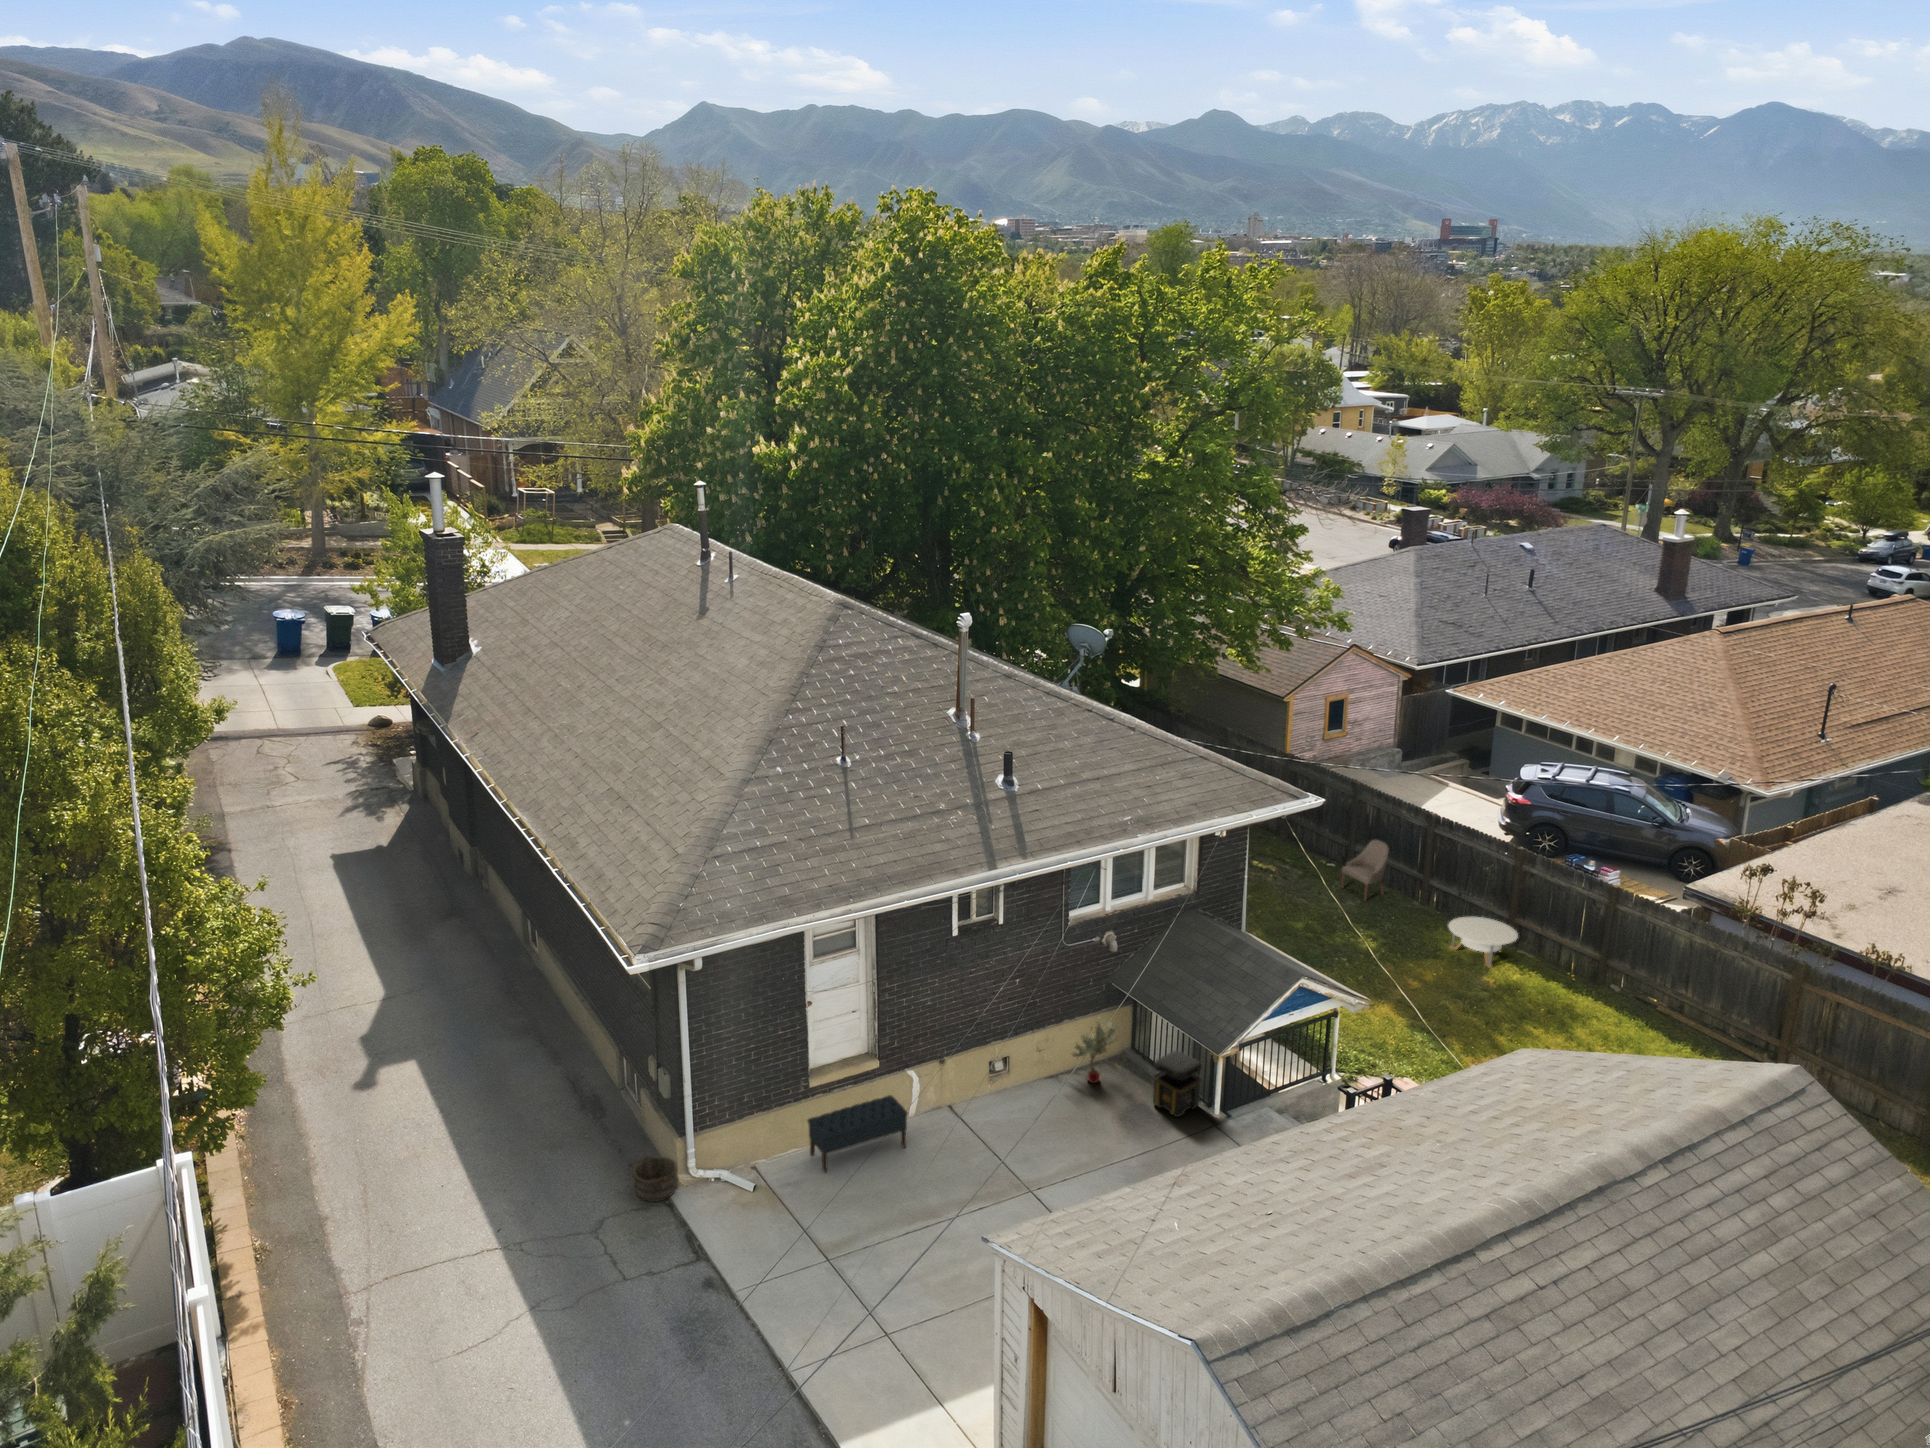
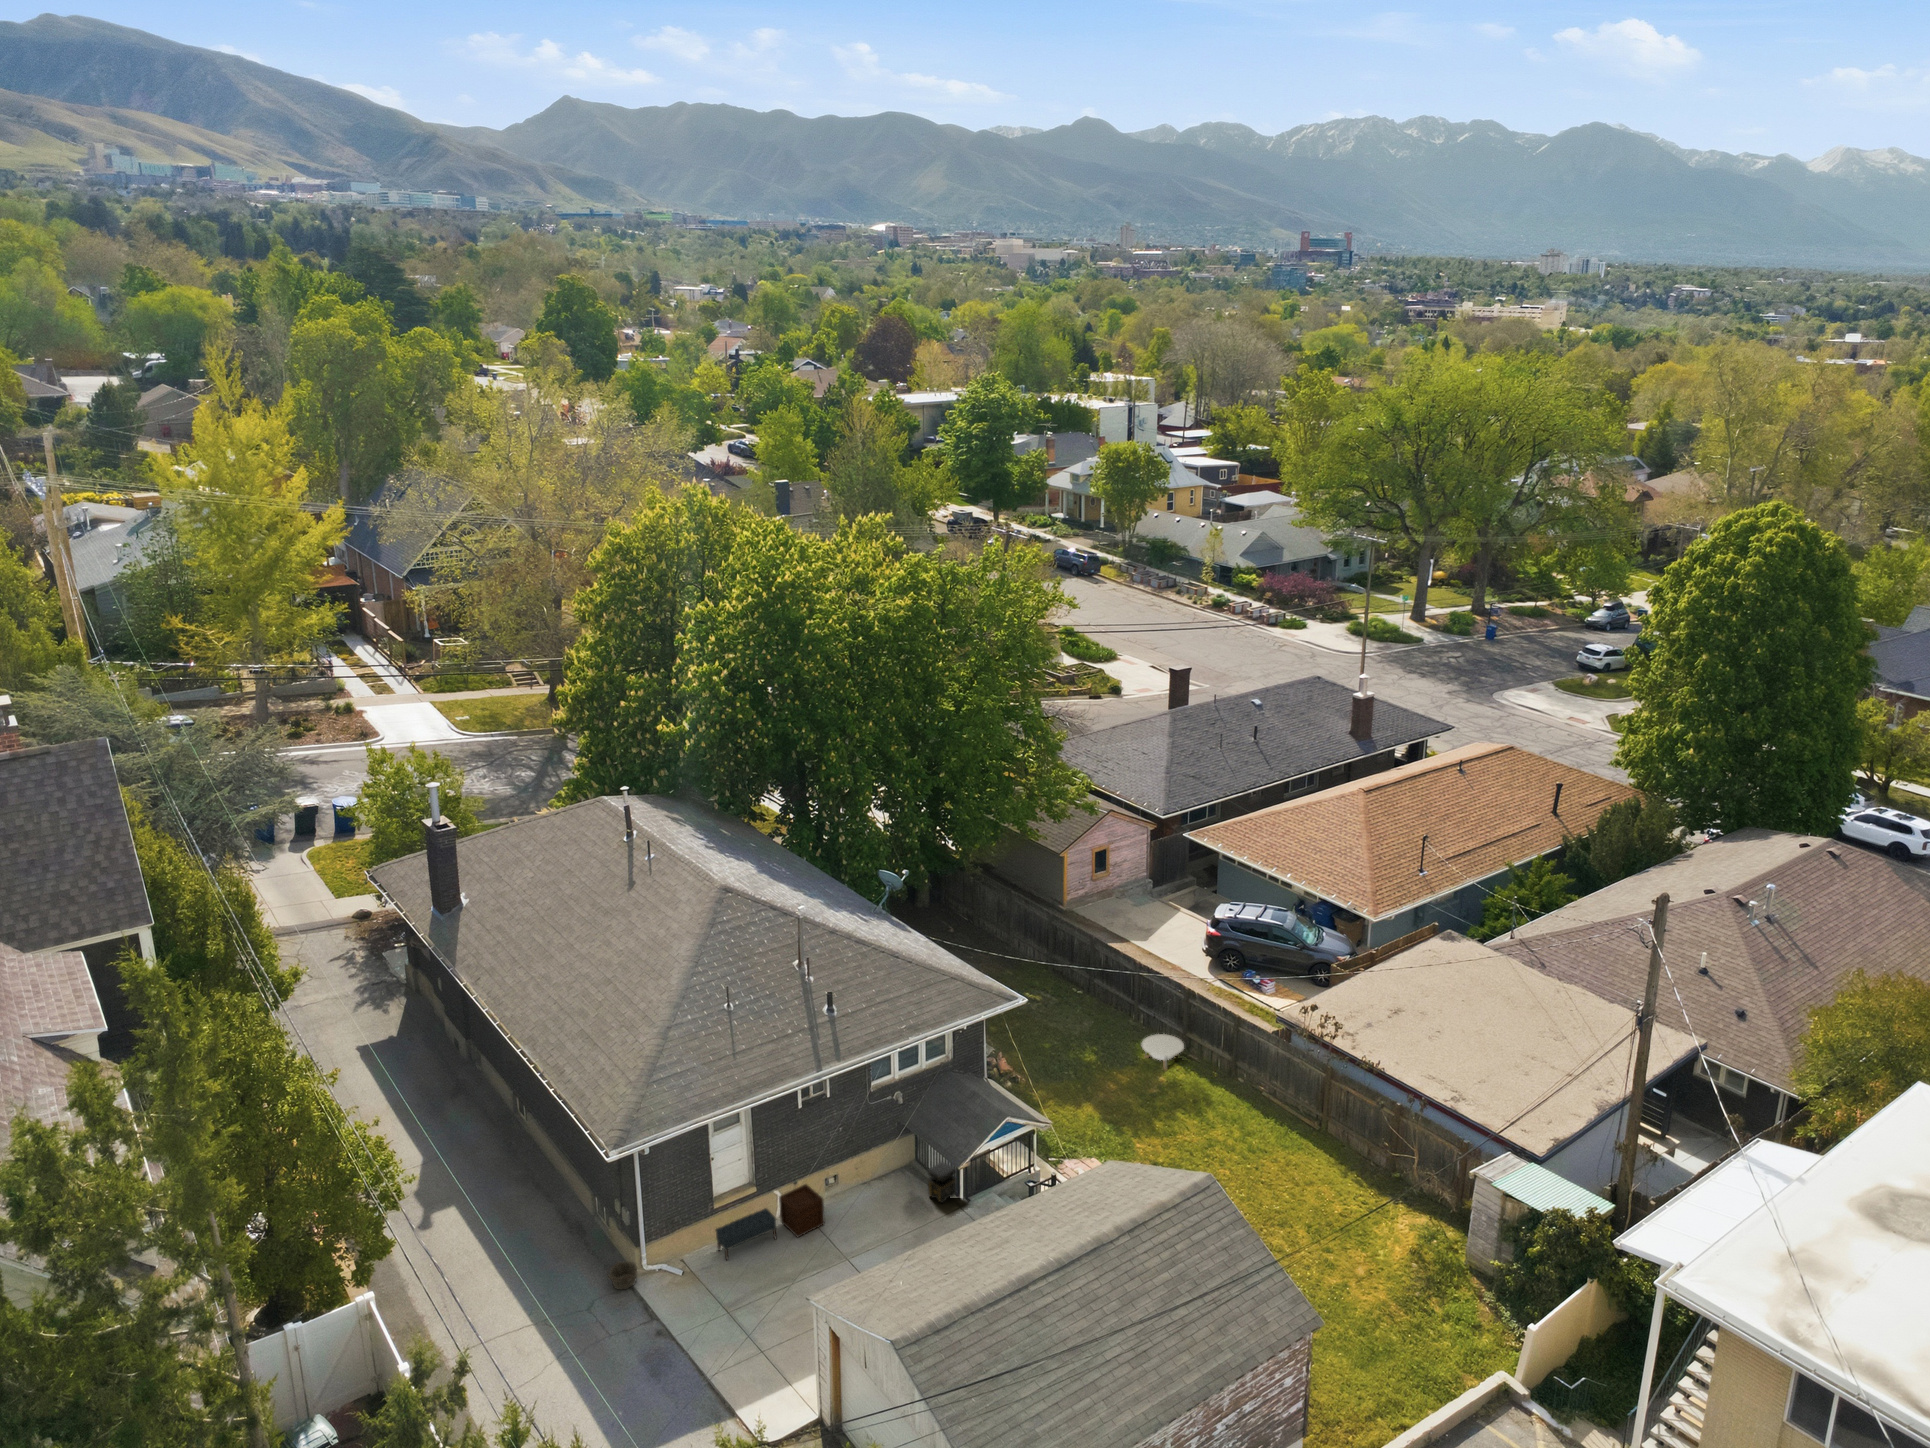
chair: present [1341,840,1389,901] -> none [1084,978,1113,1022]
potted tree: present [1073,1018,1118,1083] -> none [879,1144,908,1185]
wooden crate: none [912,1064,985,1148] -> present [779,1184,825,1237]

